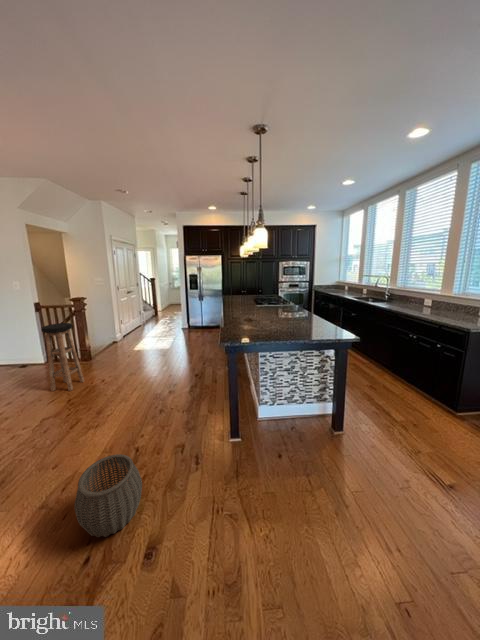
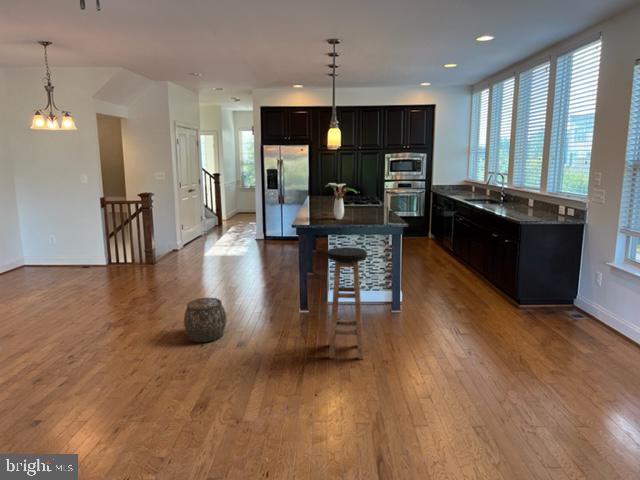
flower arrangement: none [262,293,299,334] -> present [325,183,357,219]
bar stool: present [41,323,84,391] -> present [327,247,367,359]

